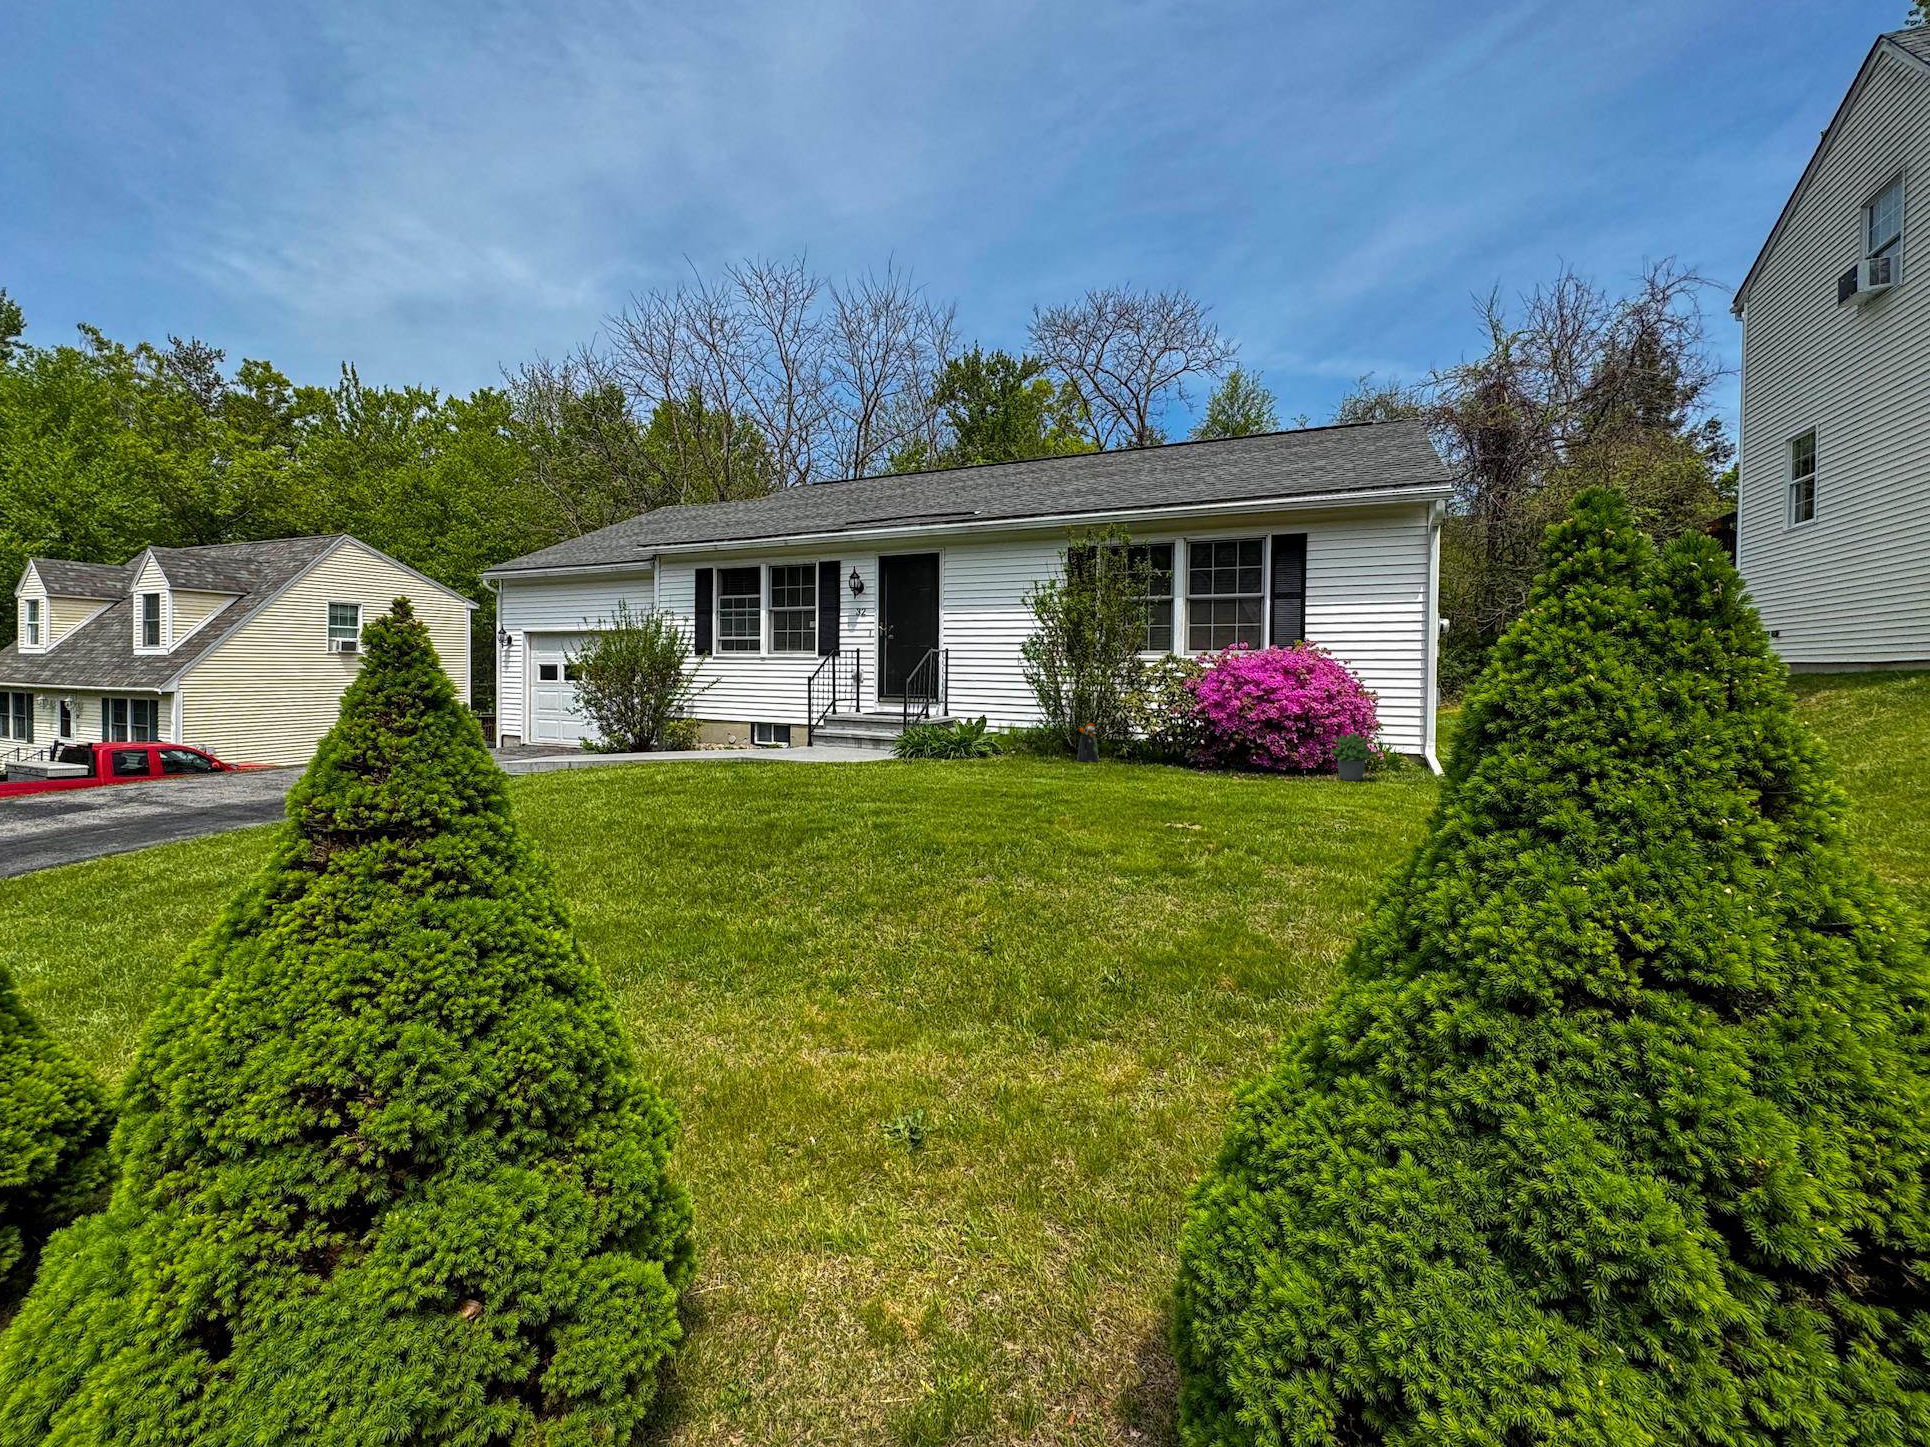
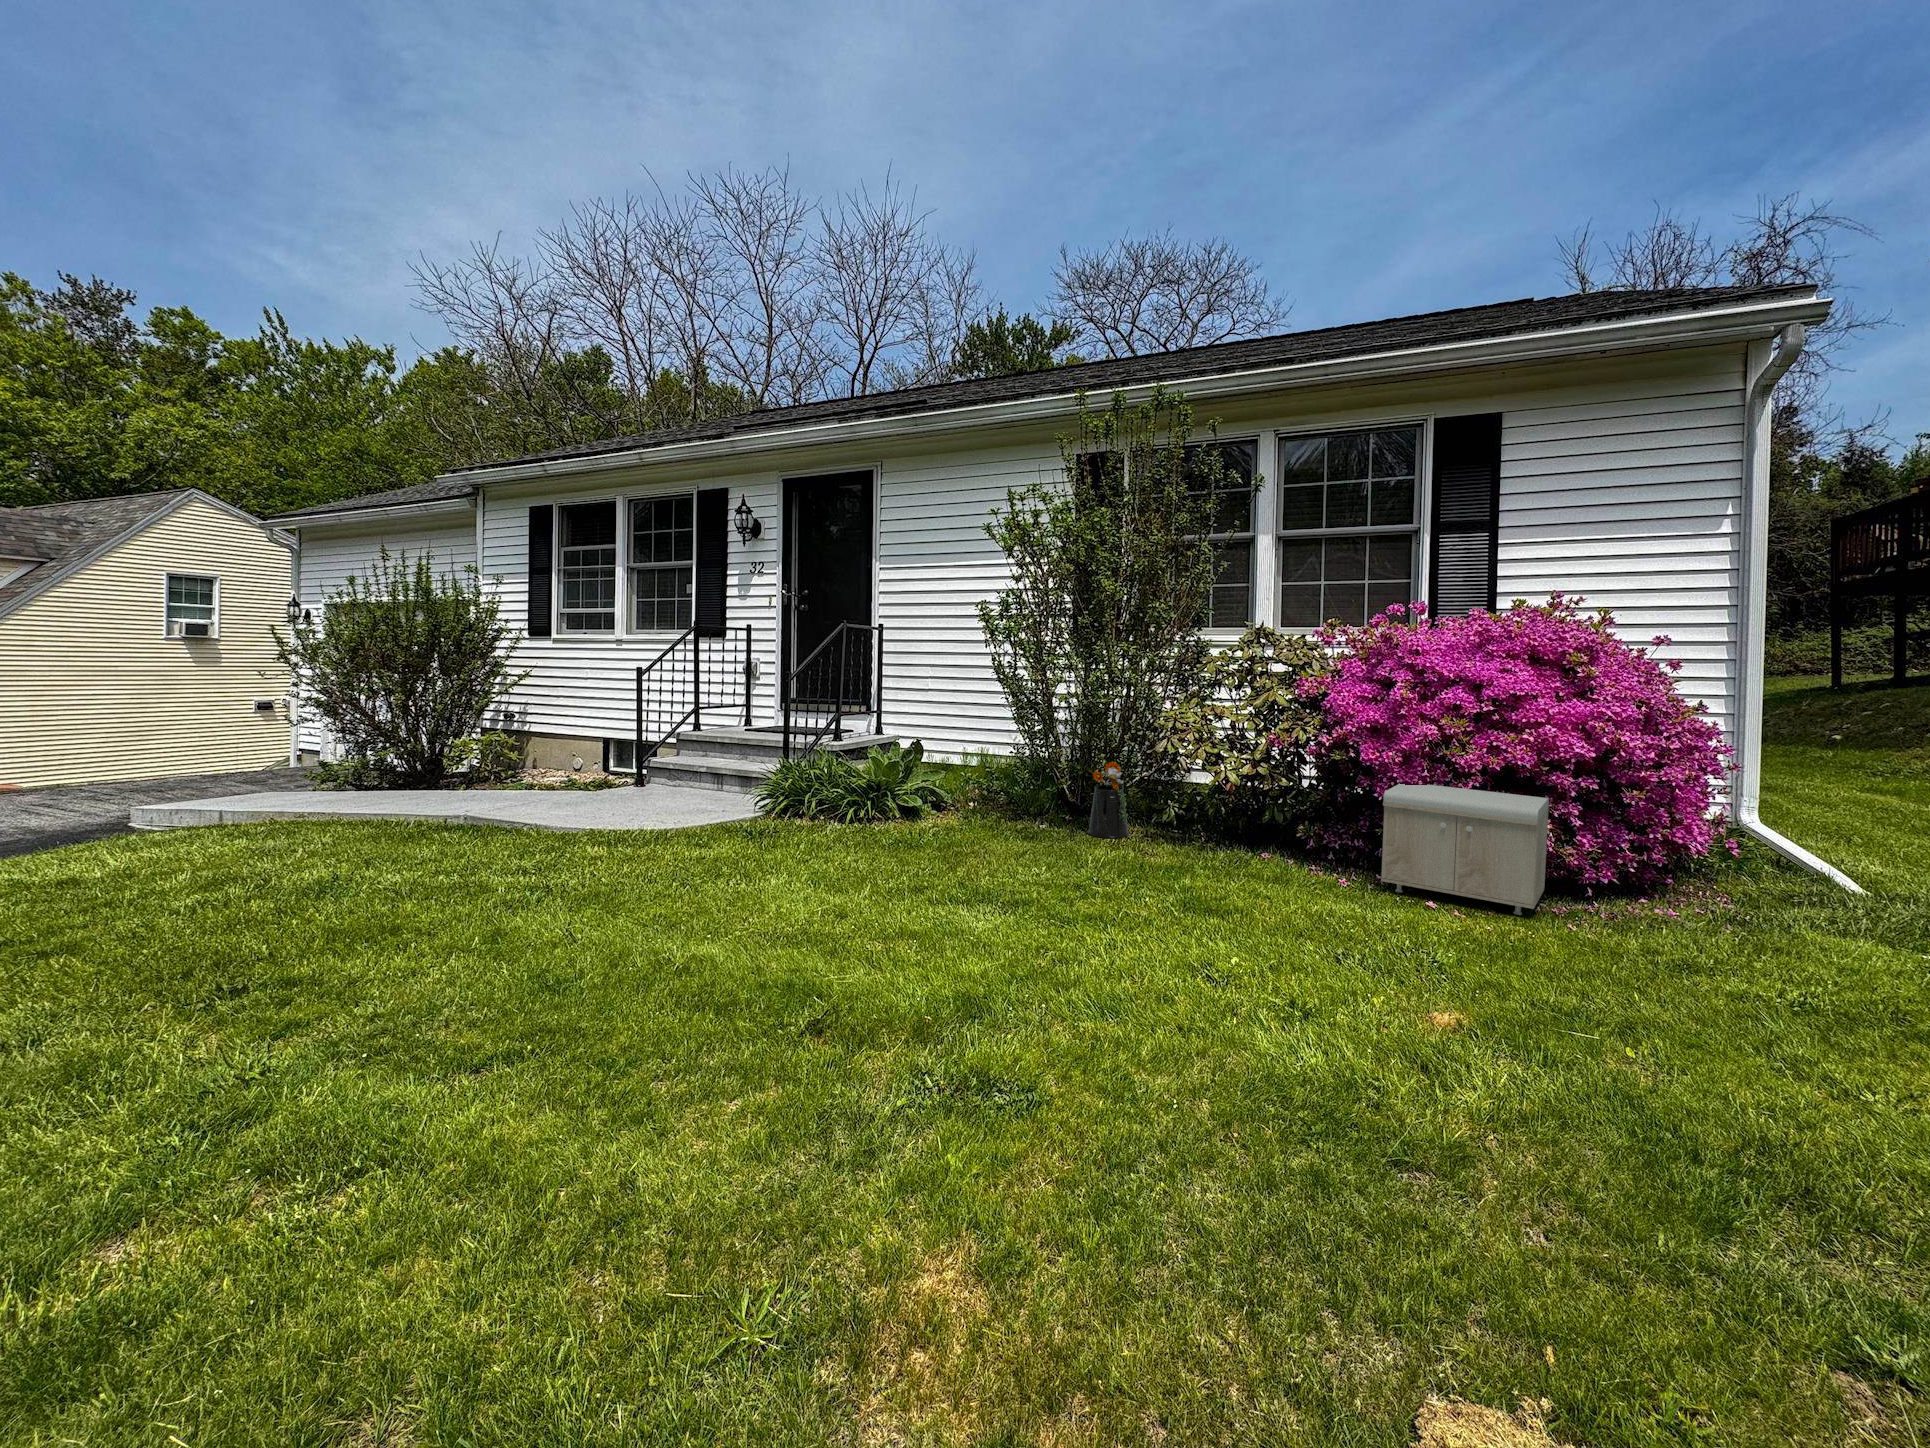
storage bench: none [1213,725,1288,780] -> present [1381,784,1549,915]
potted plant: present [1331,732,1374,781] -> none [1641,807,1755,917]

